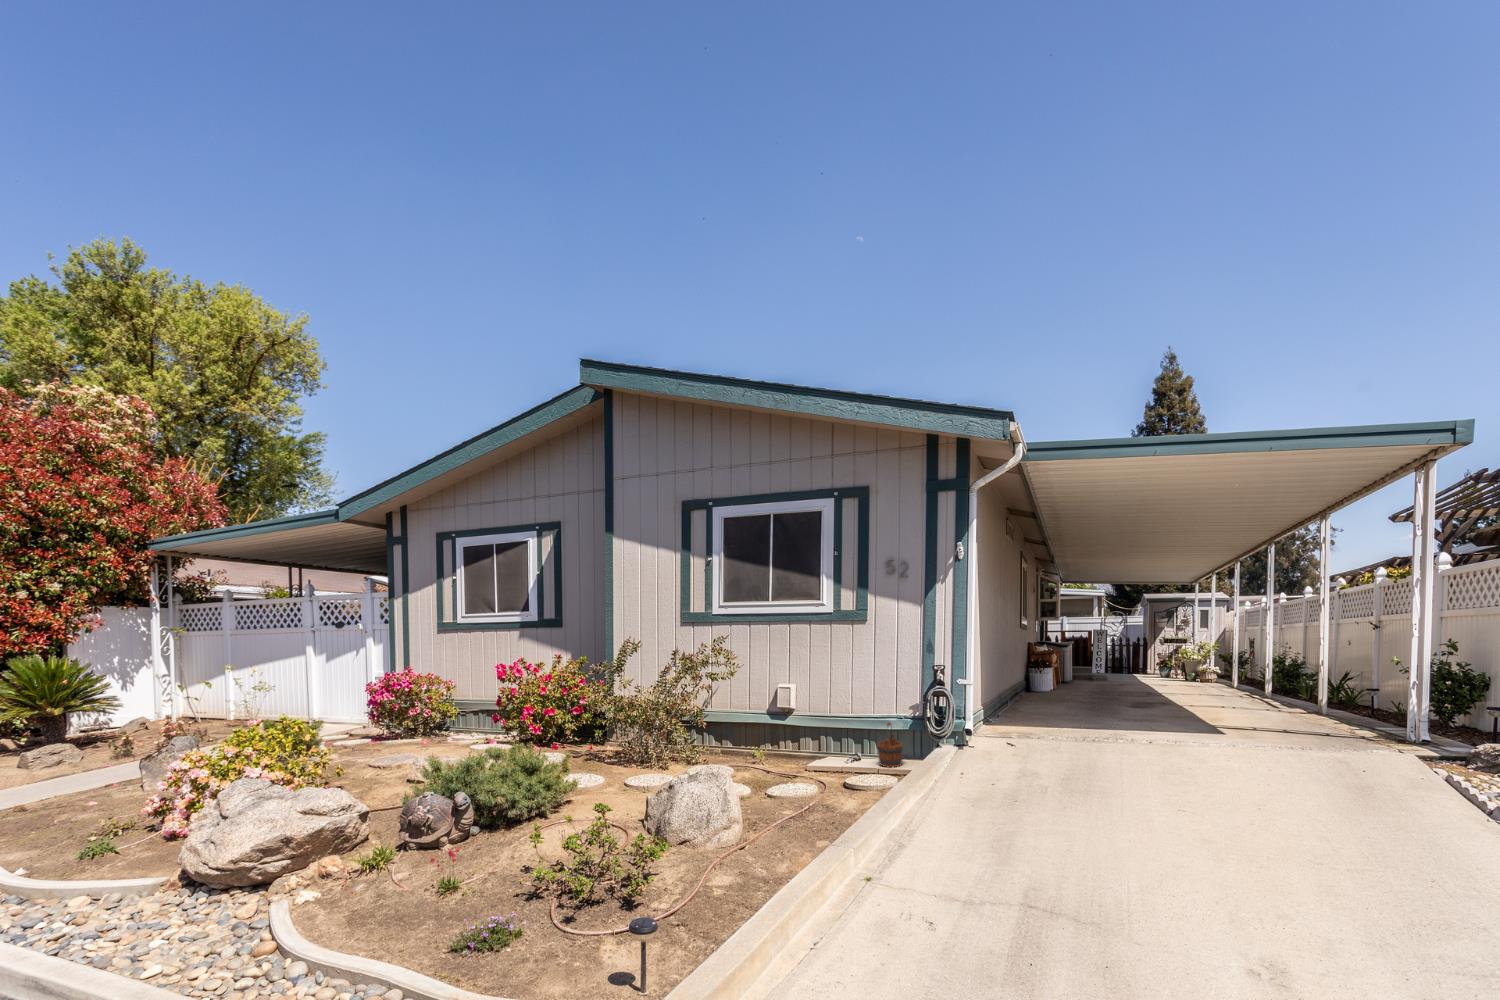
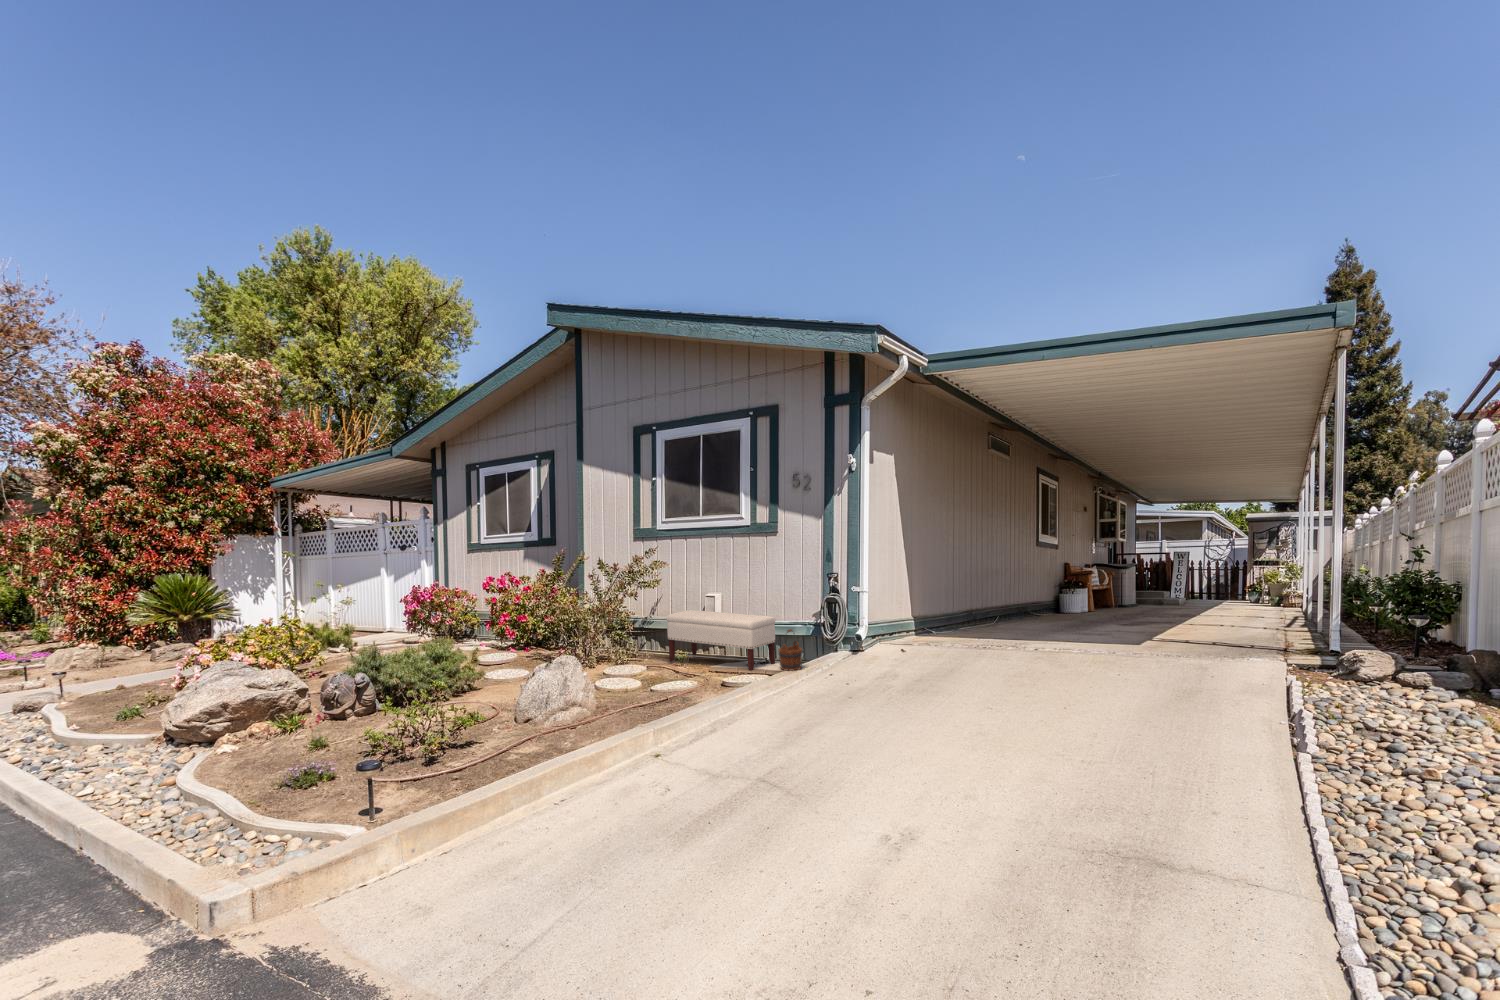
bench: none [740,701,864,771] -> present [667,610,775,671]

